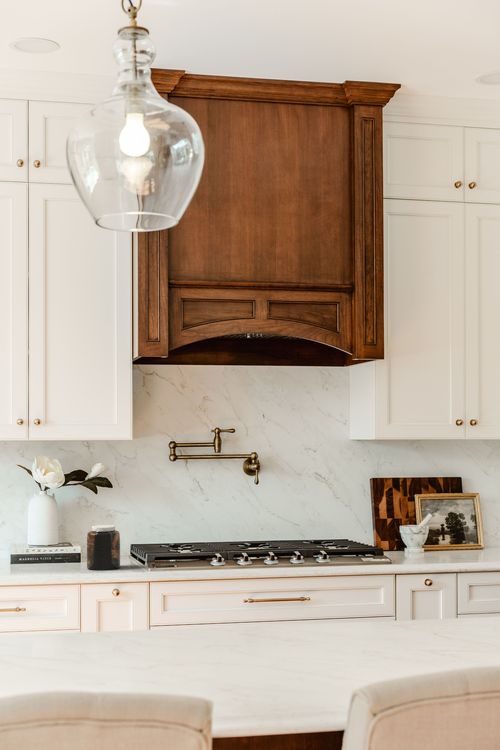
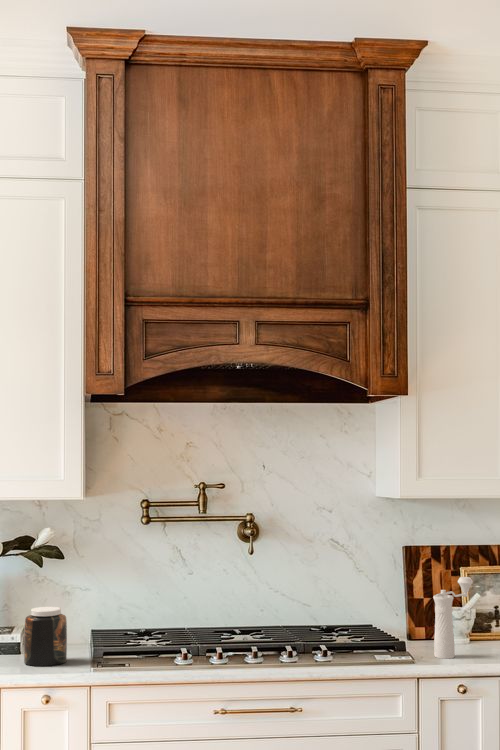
pepper mill: none [401,499,429,560] -> present [433,577,473,659]

